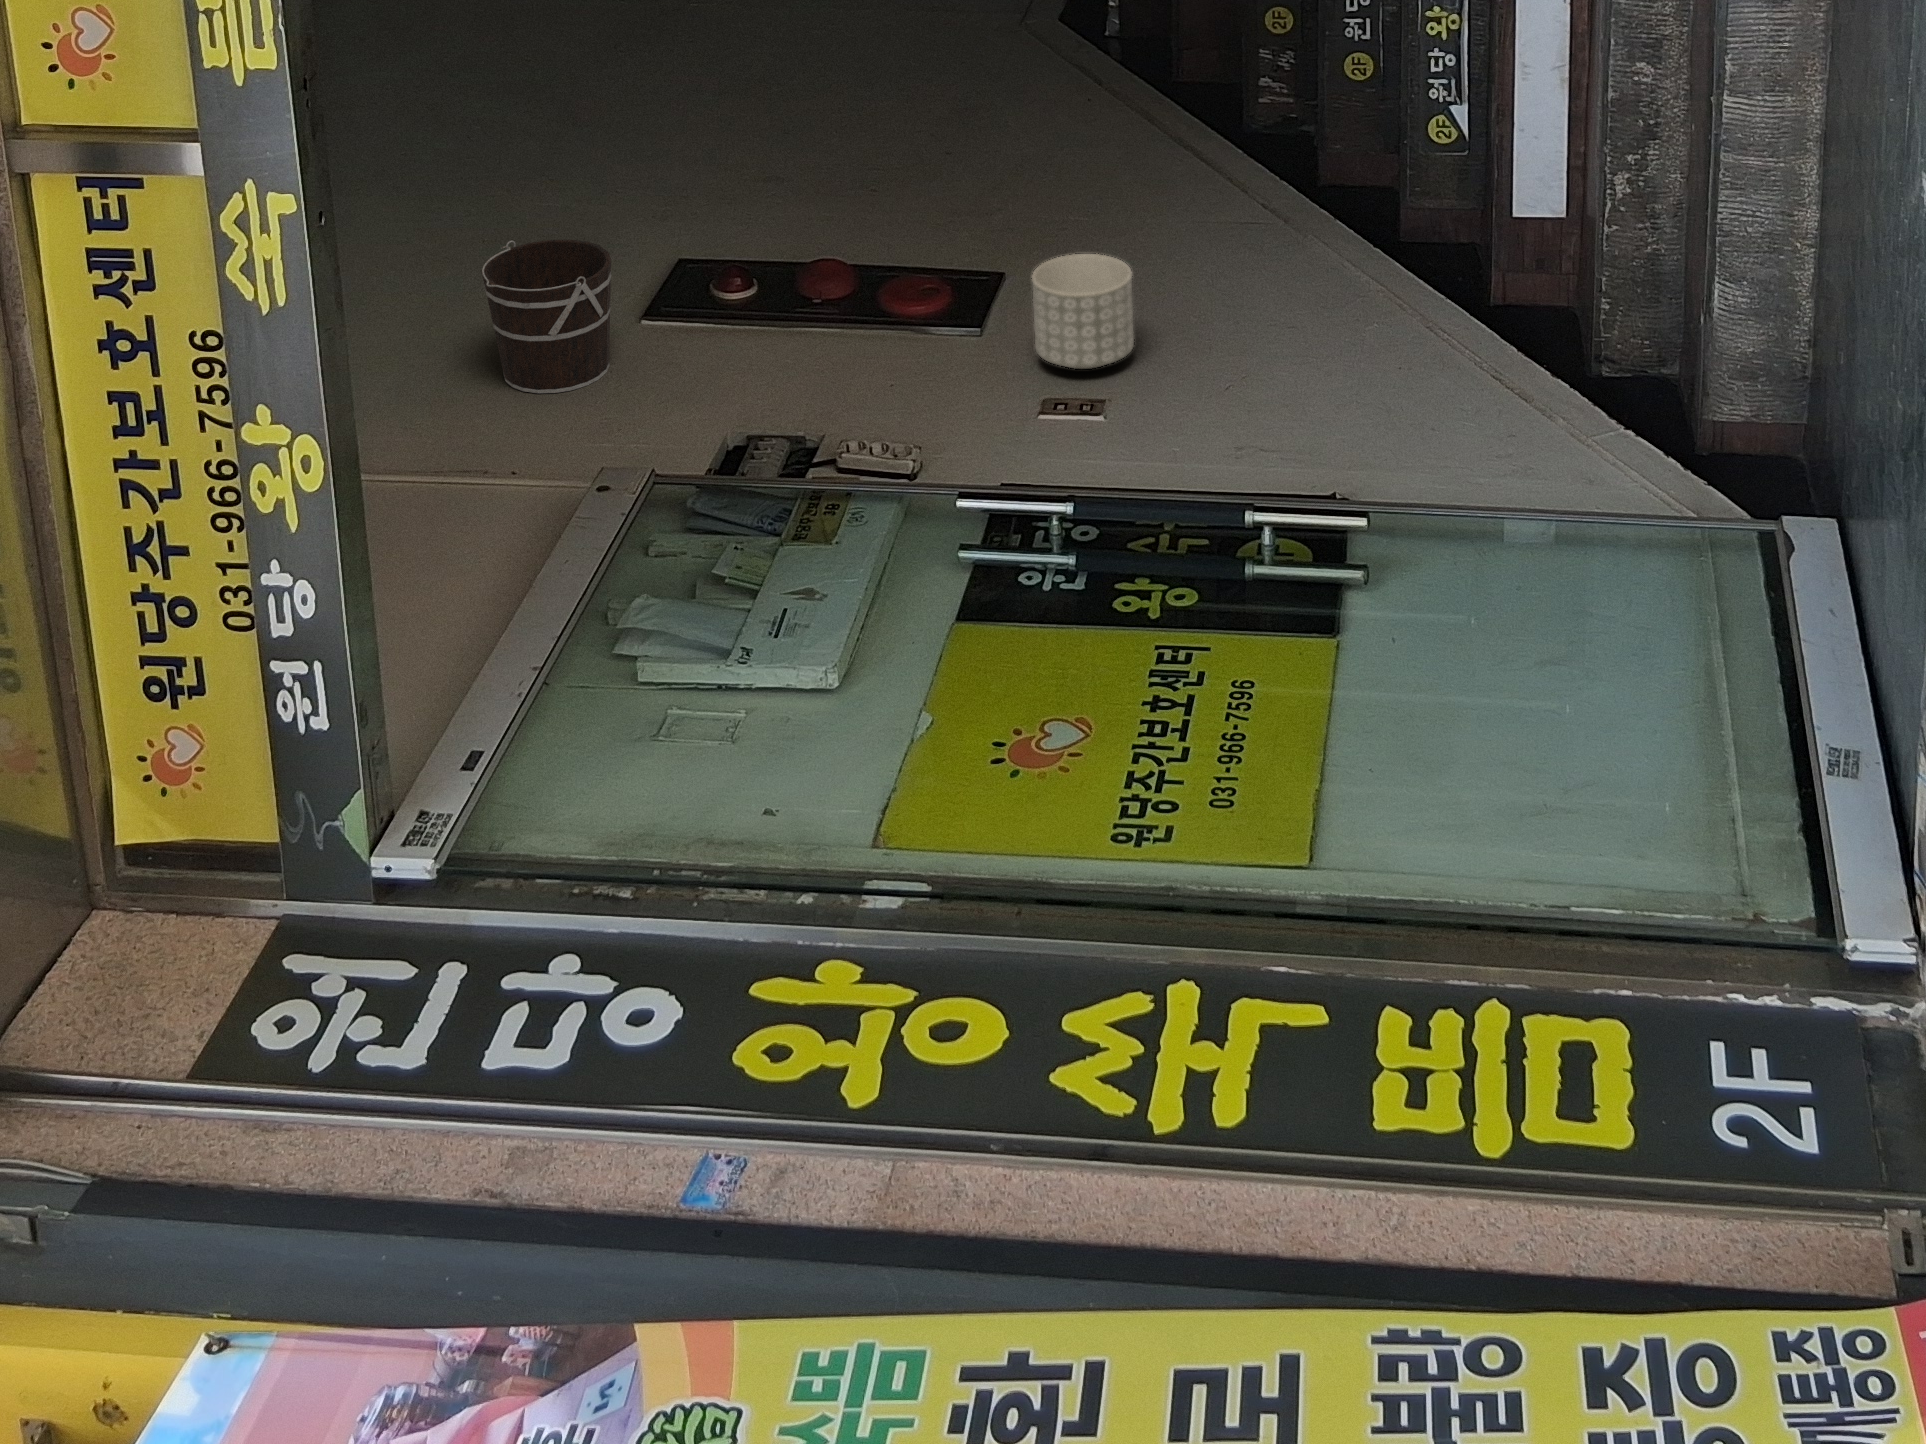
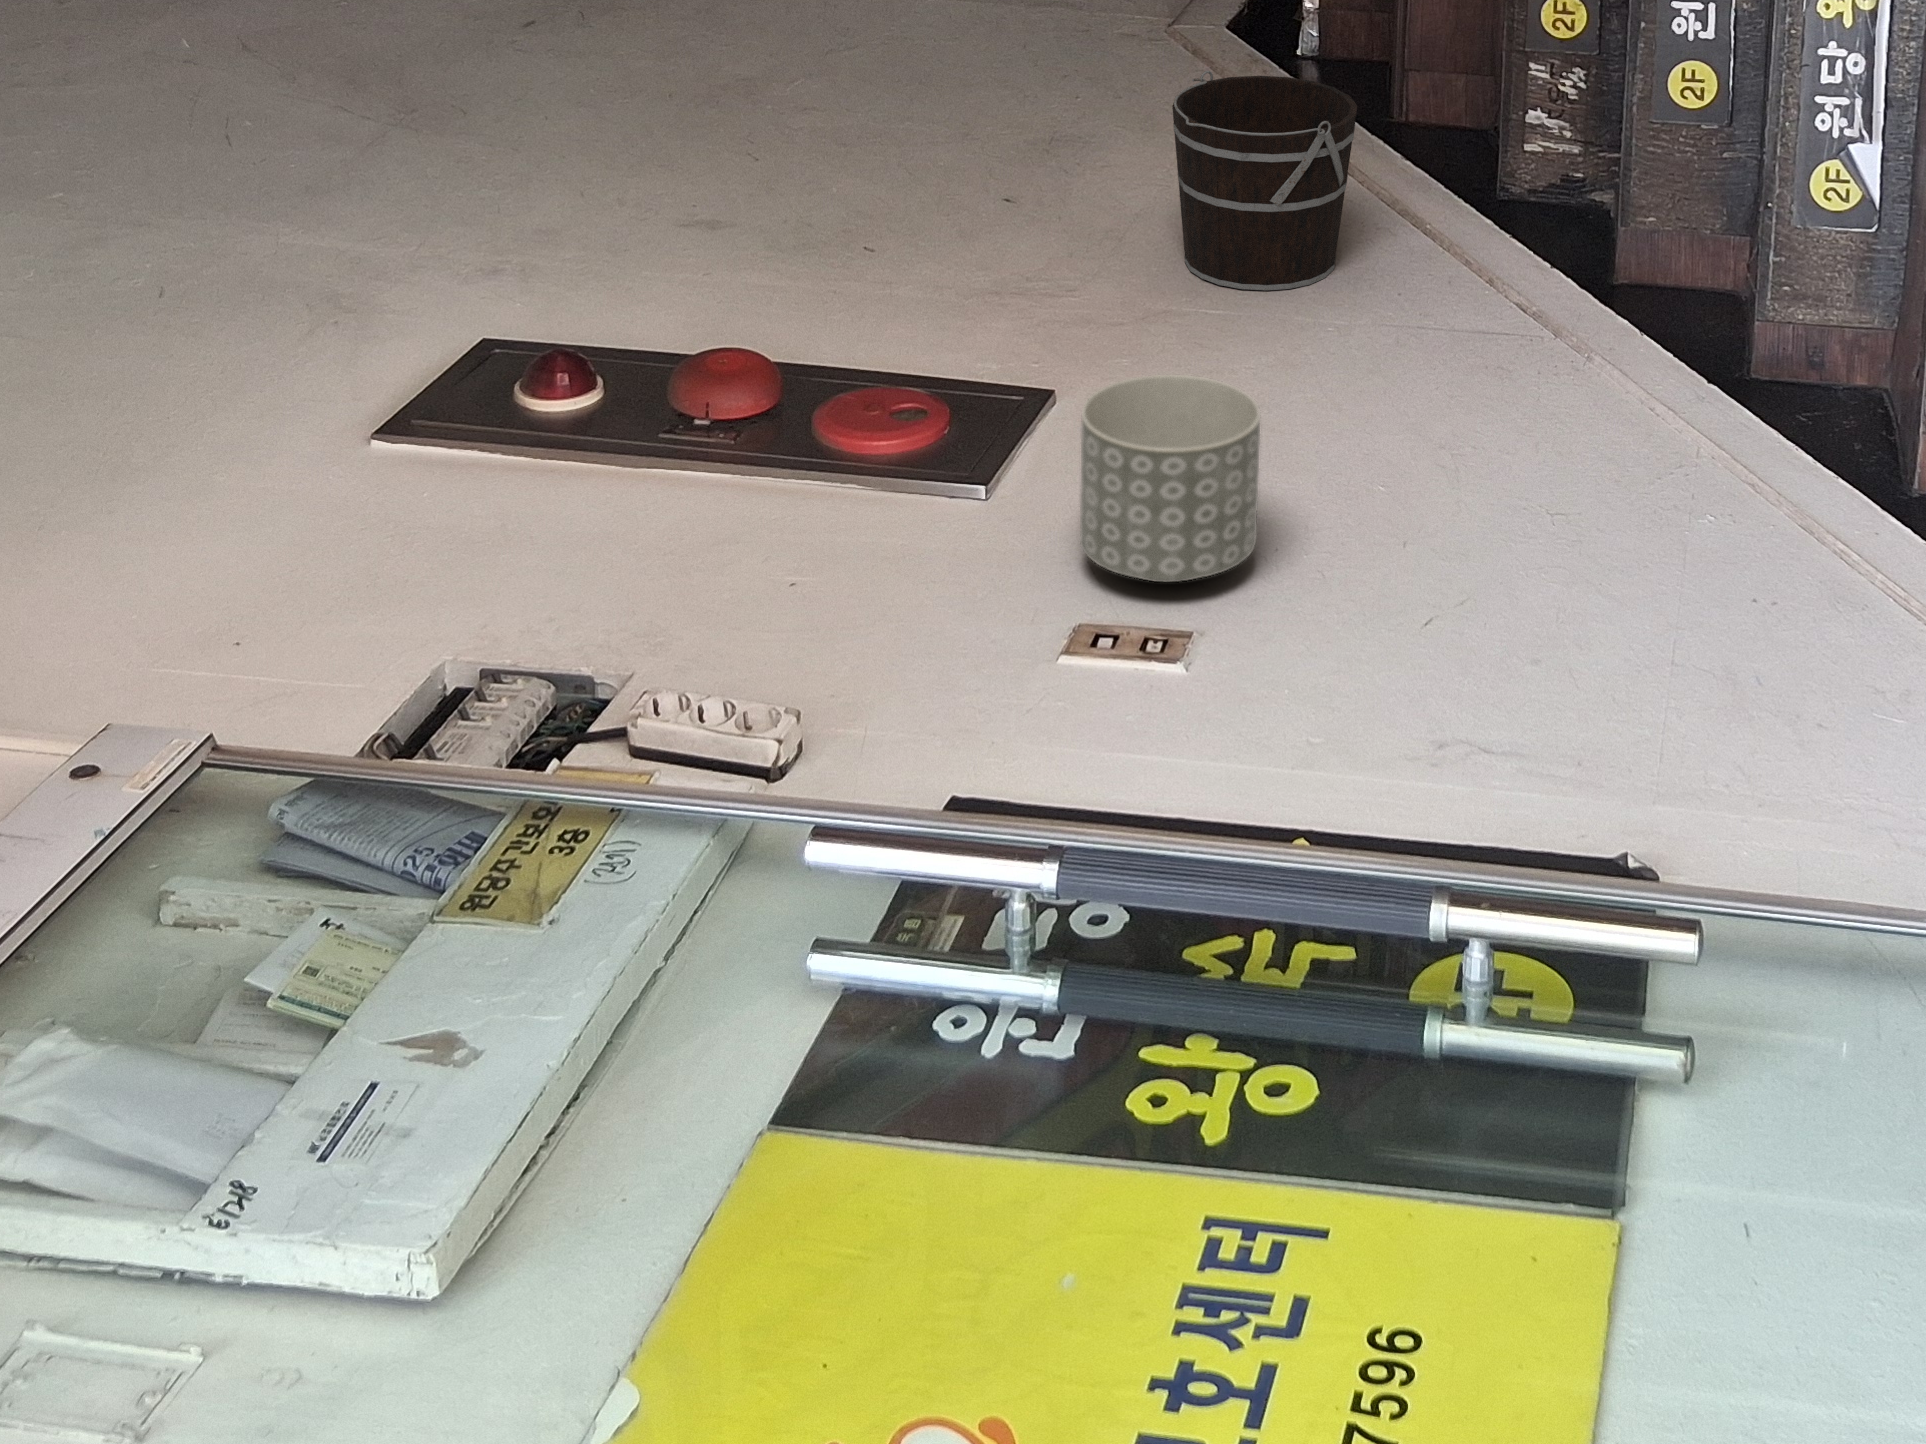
bucket: present [481,240,611,393] -> present [1172,71,1357,290]

